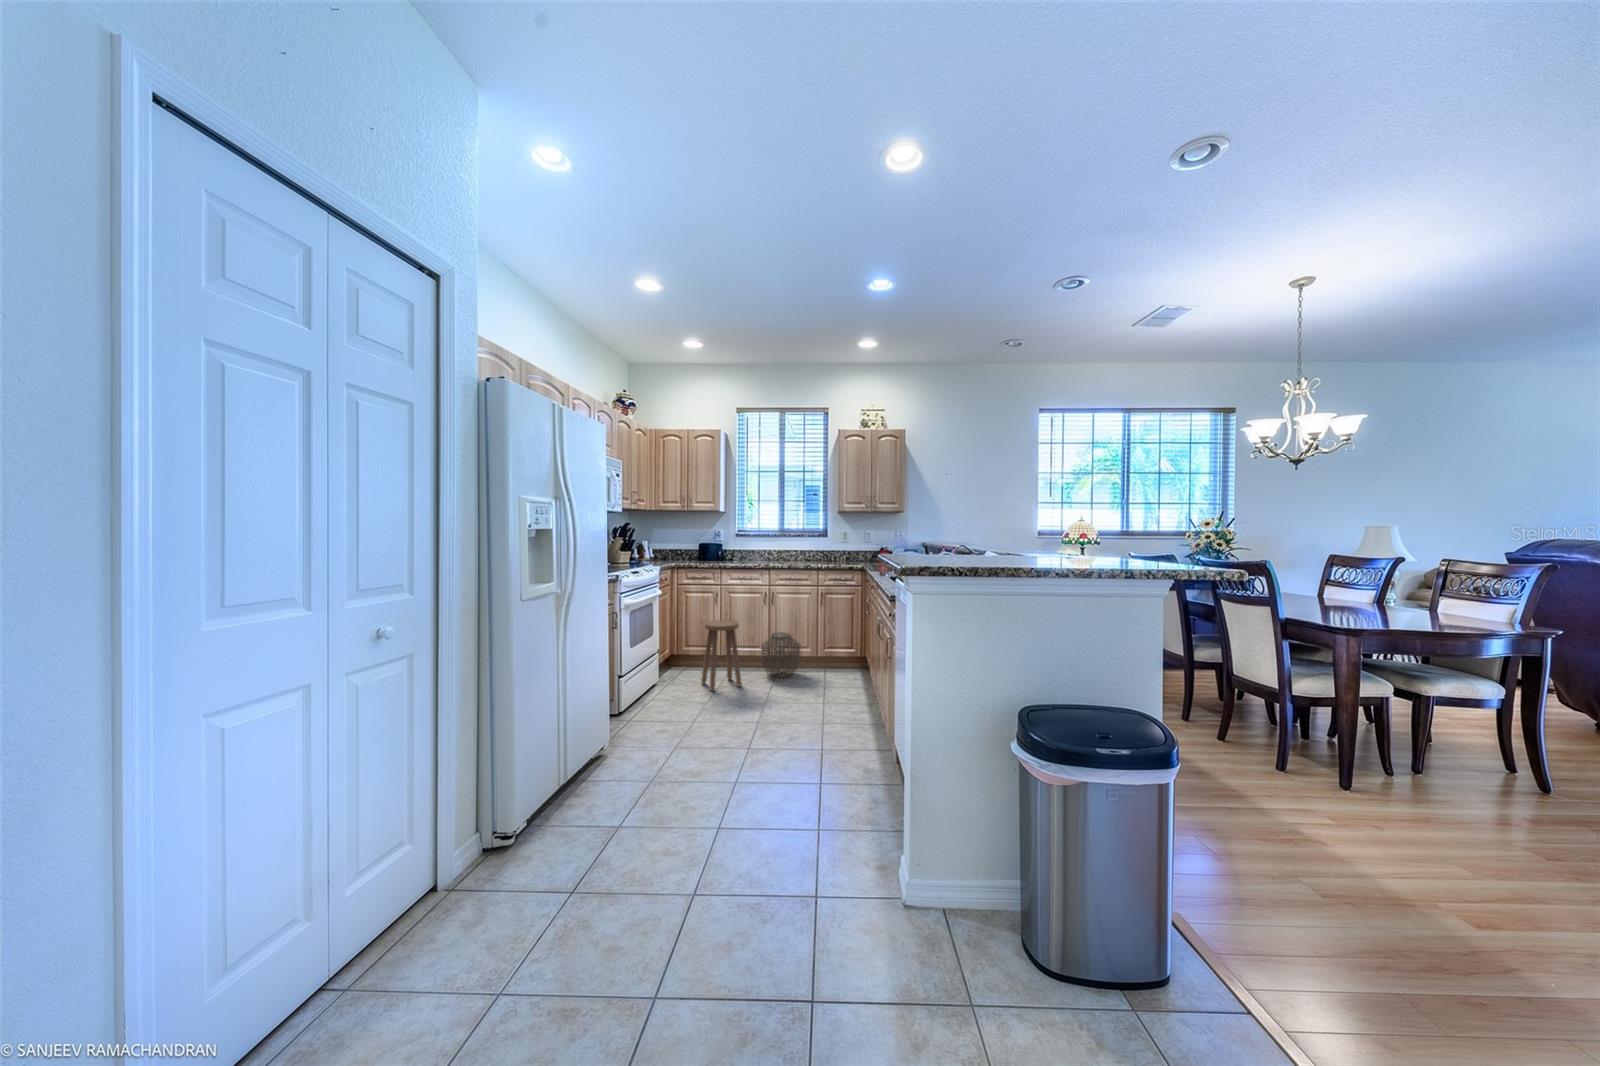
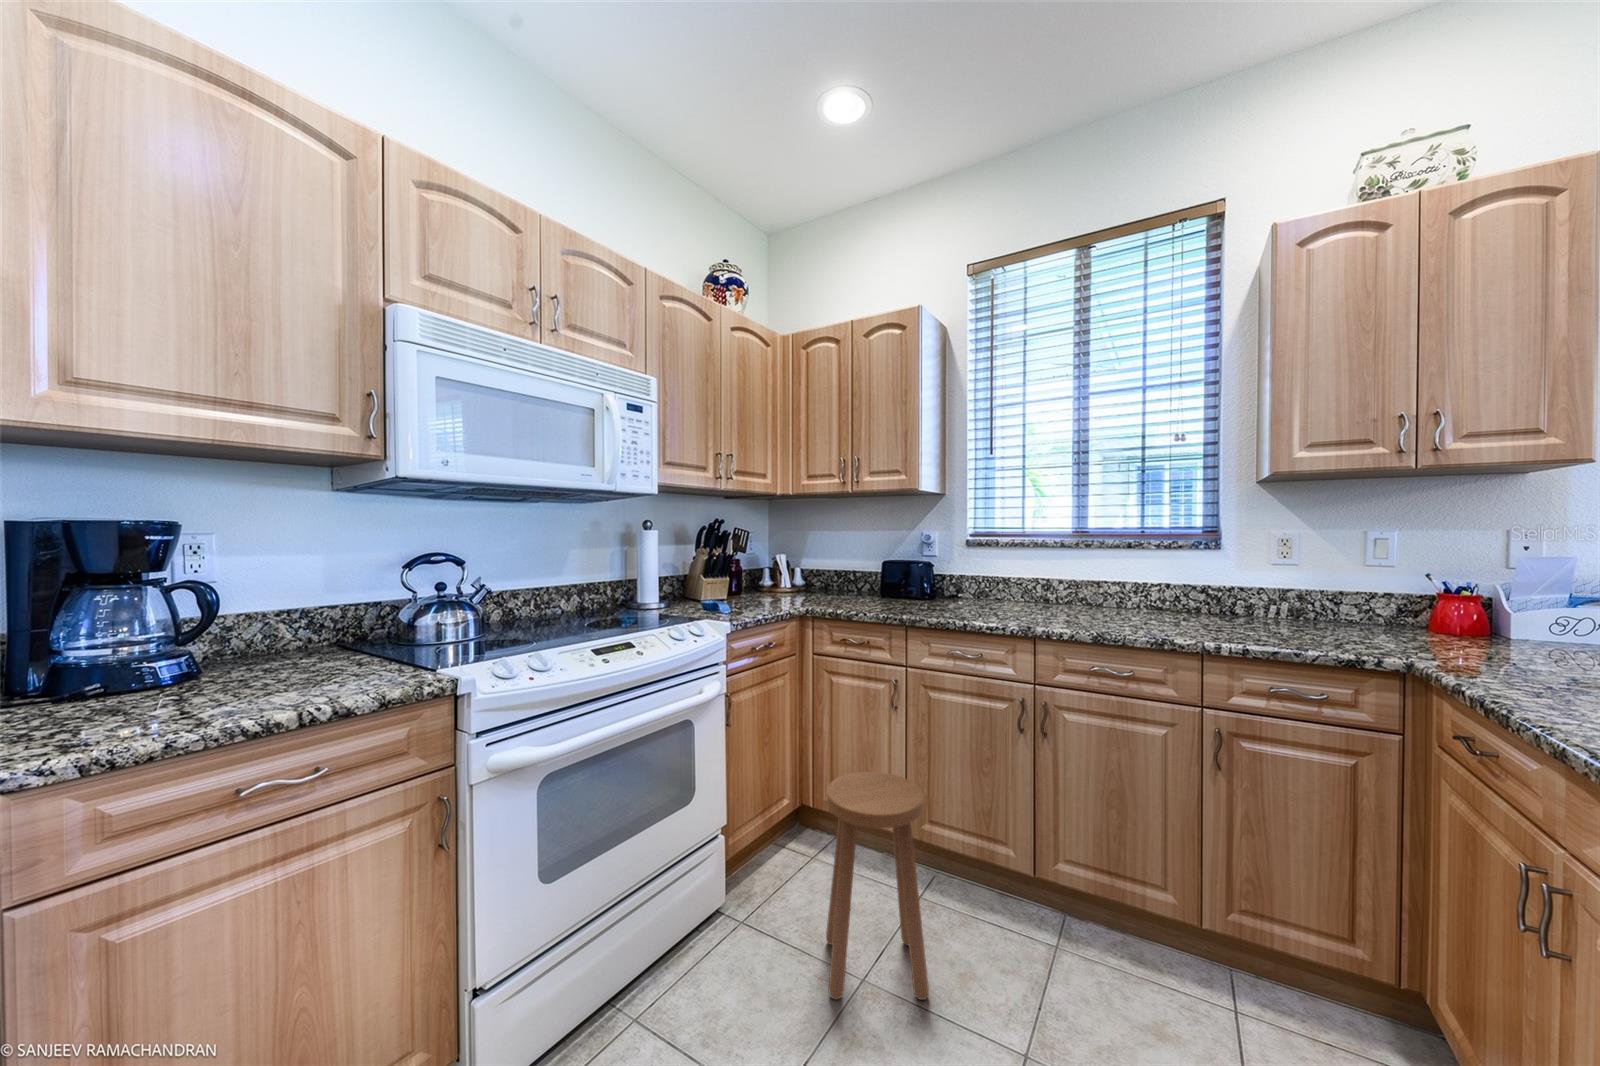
woven basket: present [761,632,800,678] -> none [1002,827,1134,991]

